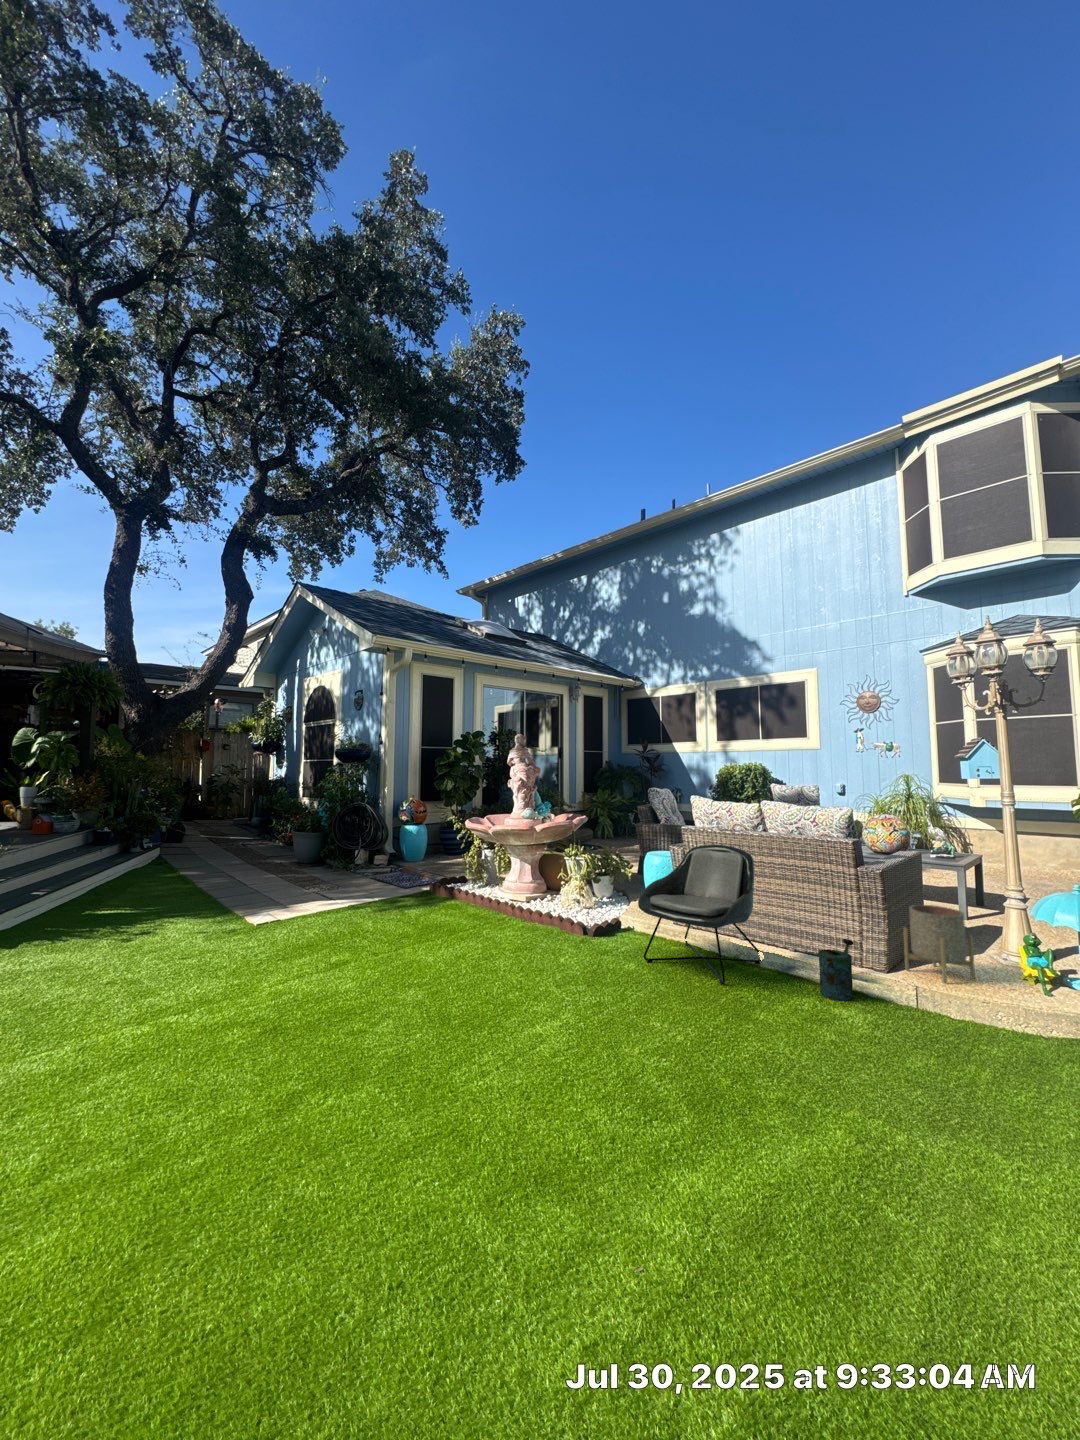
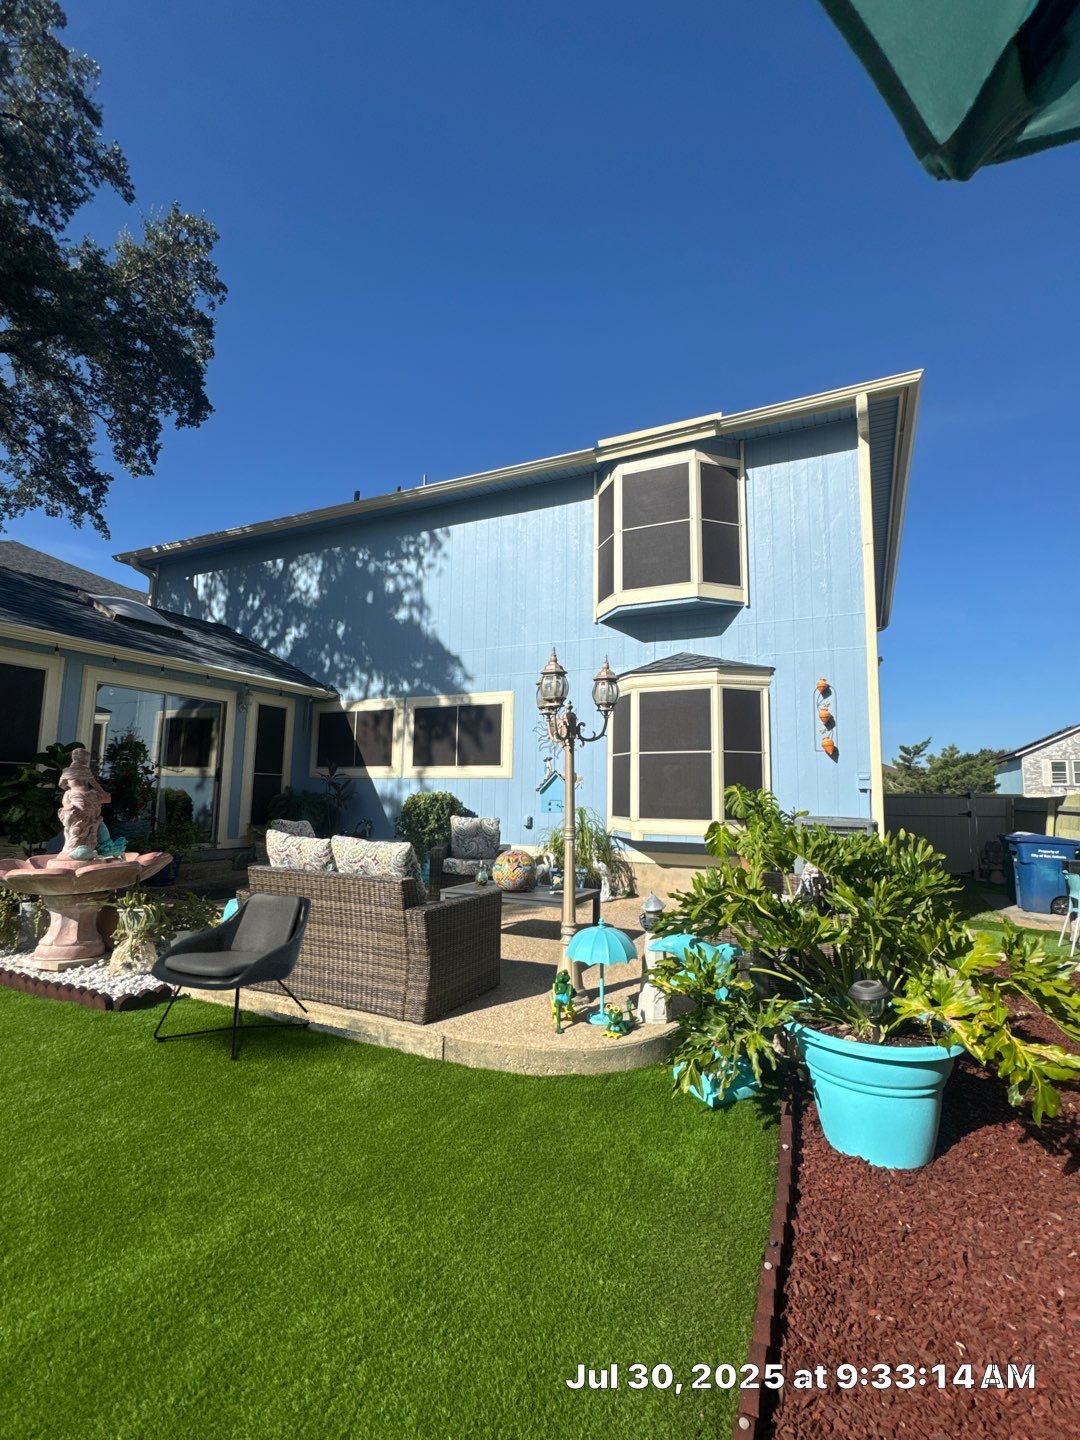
planter: present [903,905,975,984] -> none [451,944,512,1028]
watering can: present [819,939,853,1001] -> none [341,989,397,1061]

